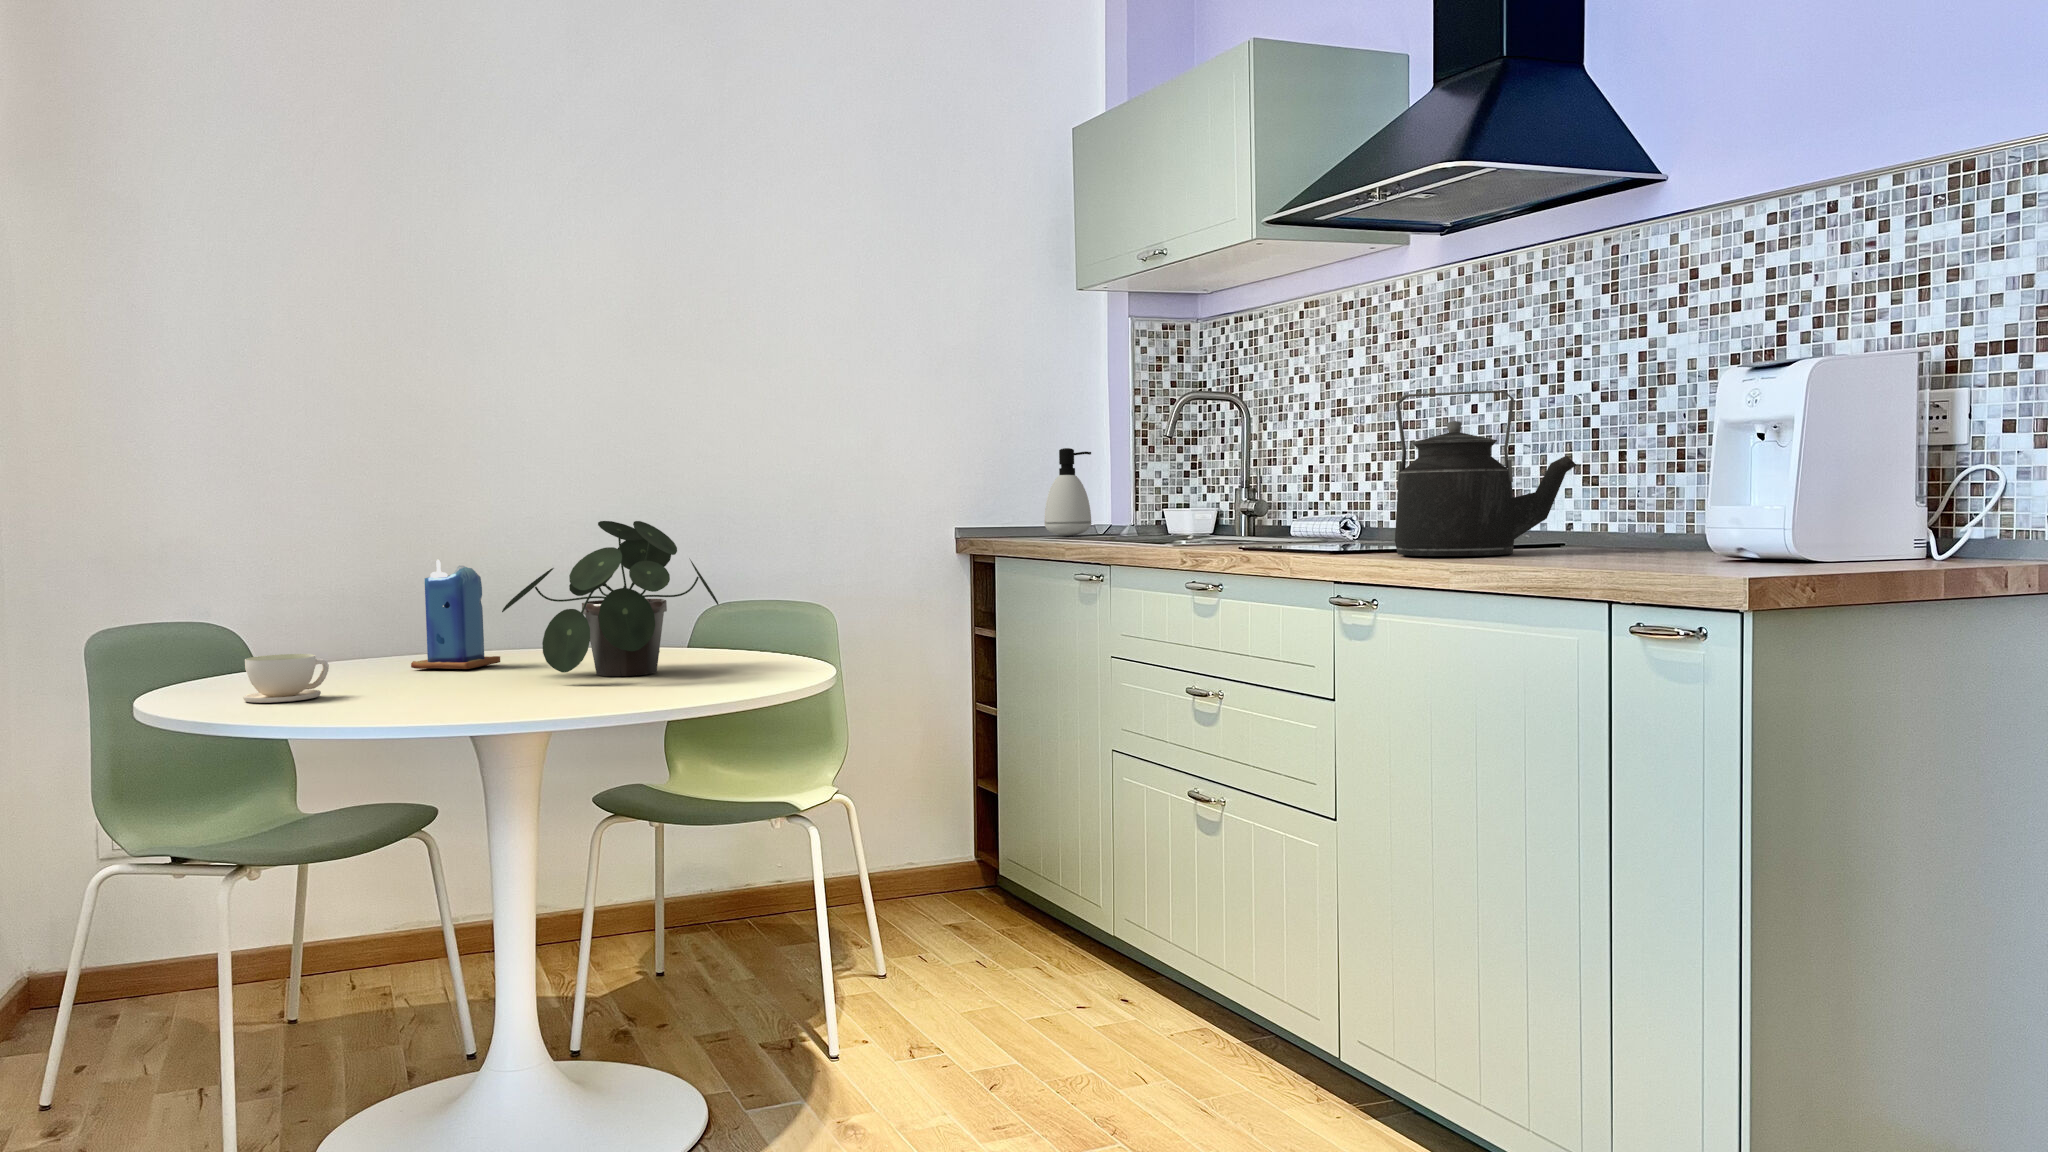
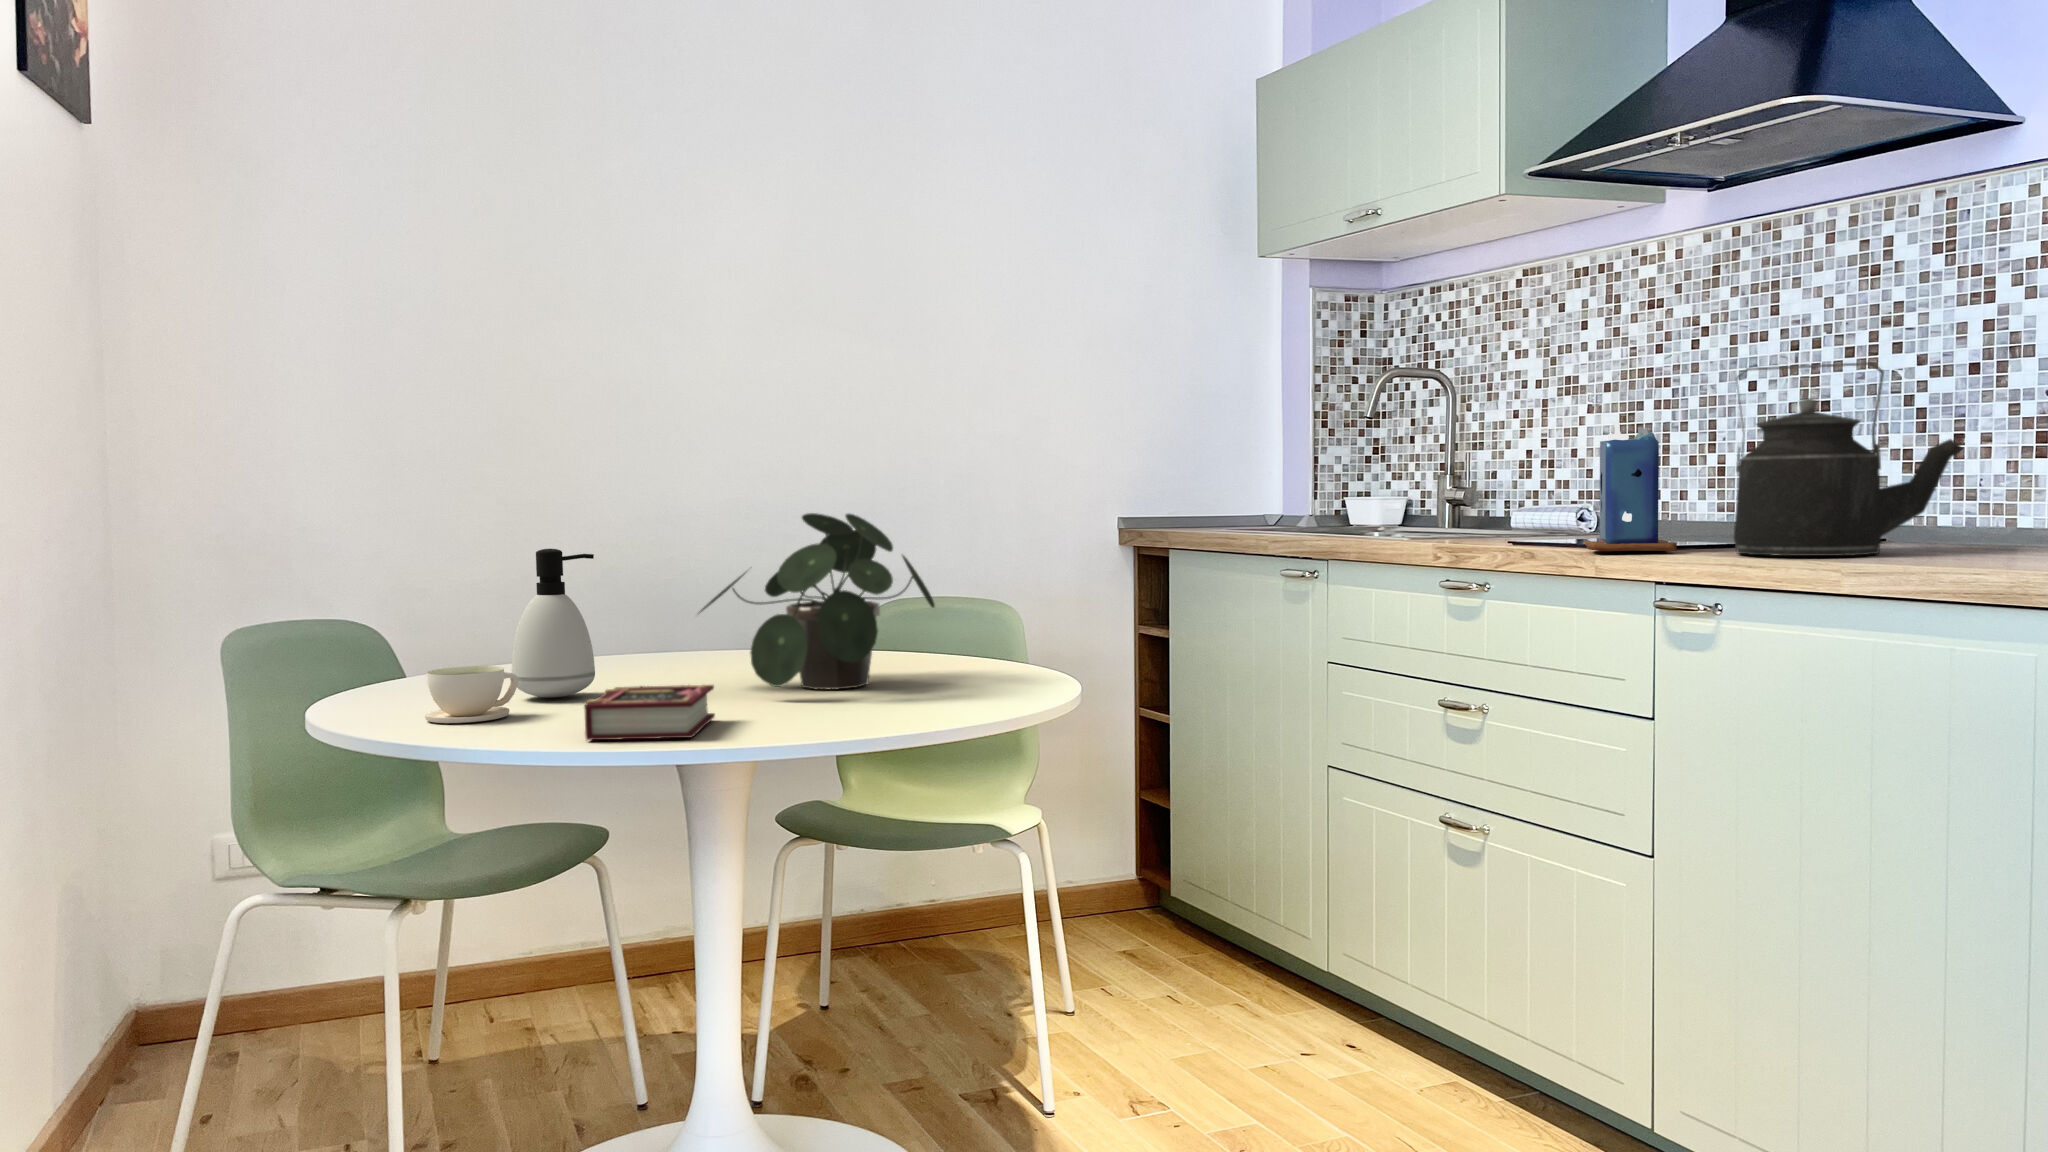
soap dispenser: present [1045,448,1091,536] -> present [512,549,595,697]
candle: present [411,559,500,669] -> present [1584,418,1677,551]
book: none [369,668,497,714] -> present [584,685,715,740]

